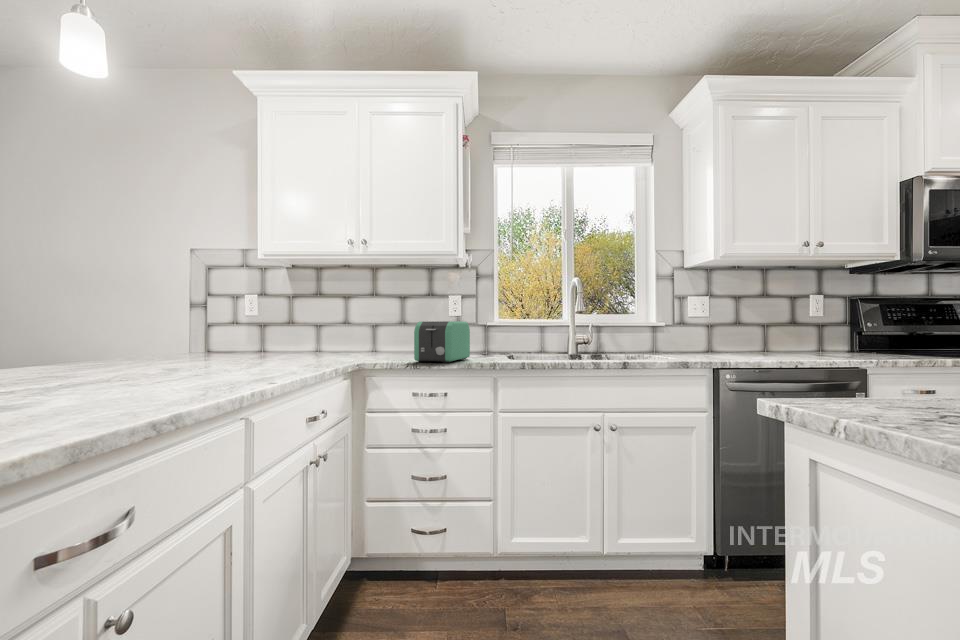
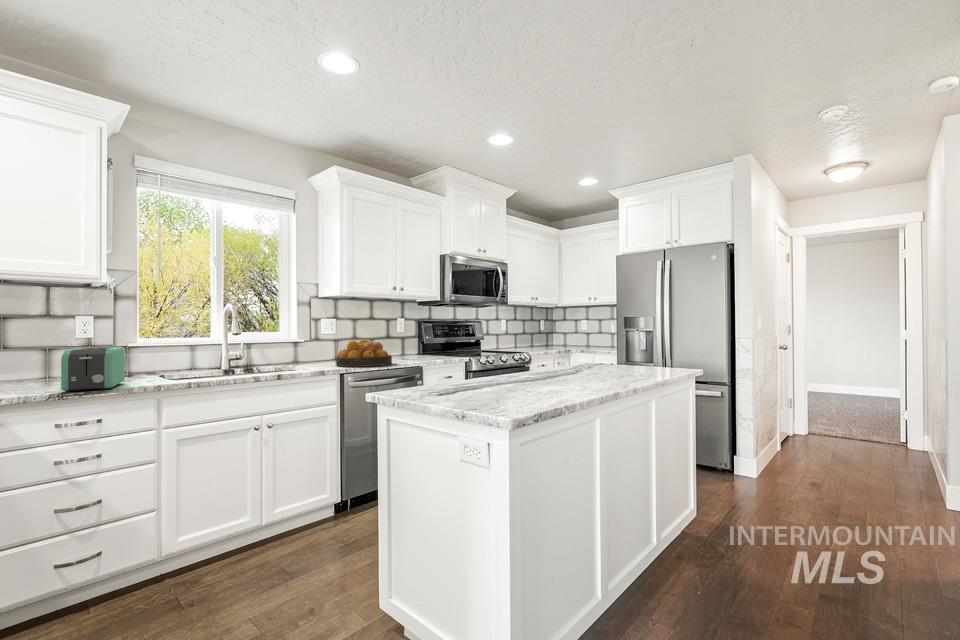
fruit bowl: none [705,323,796,362] -> present [336,340,392,367]

